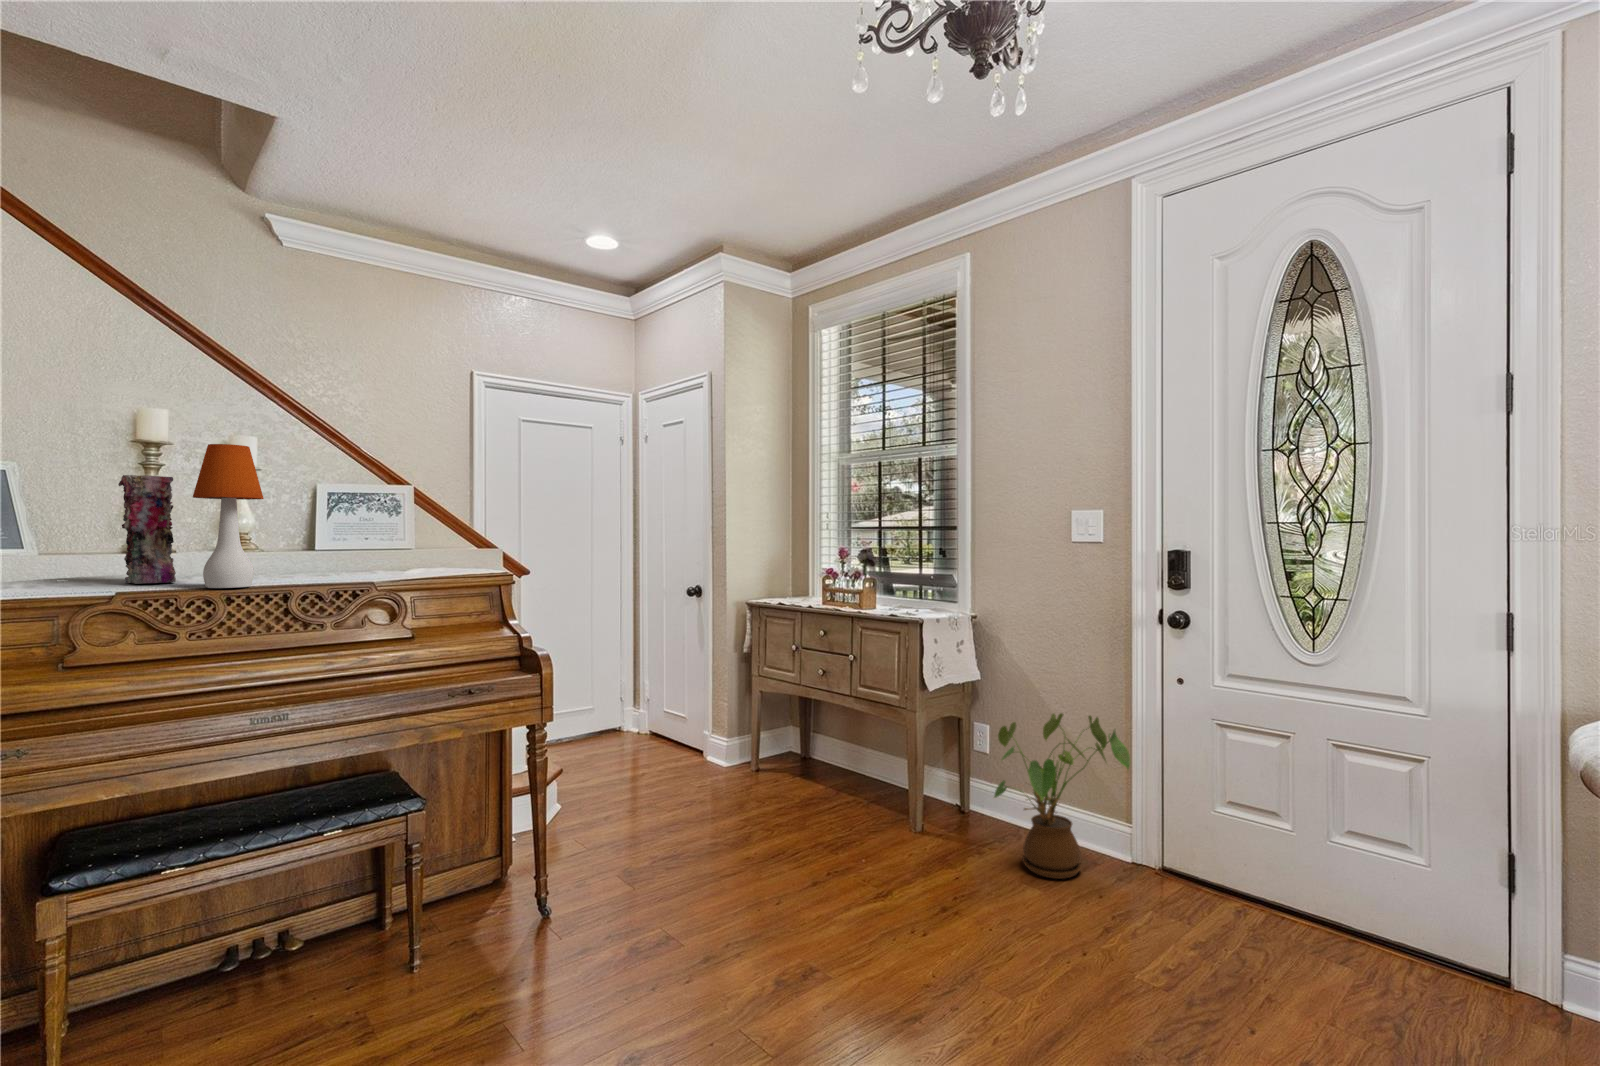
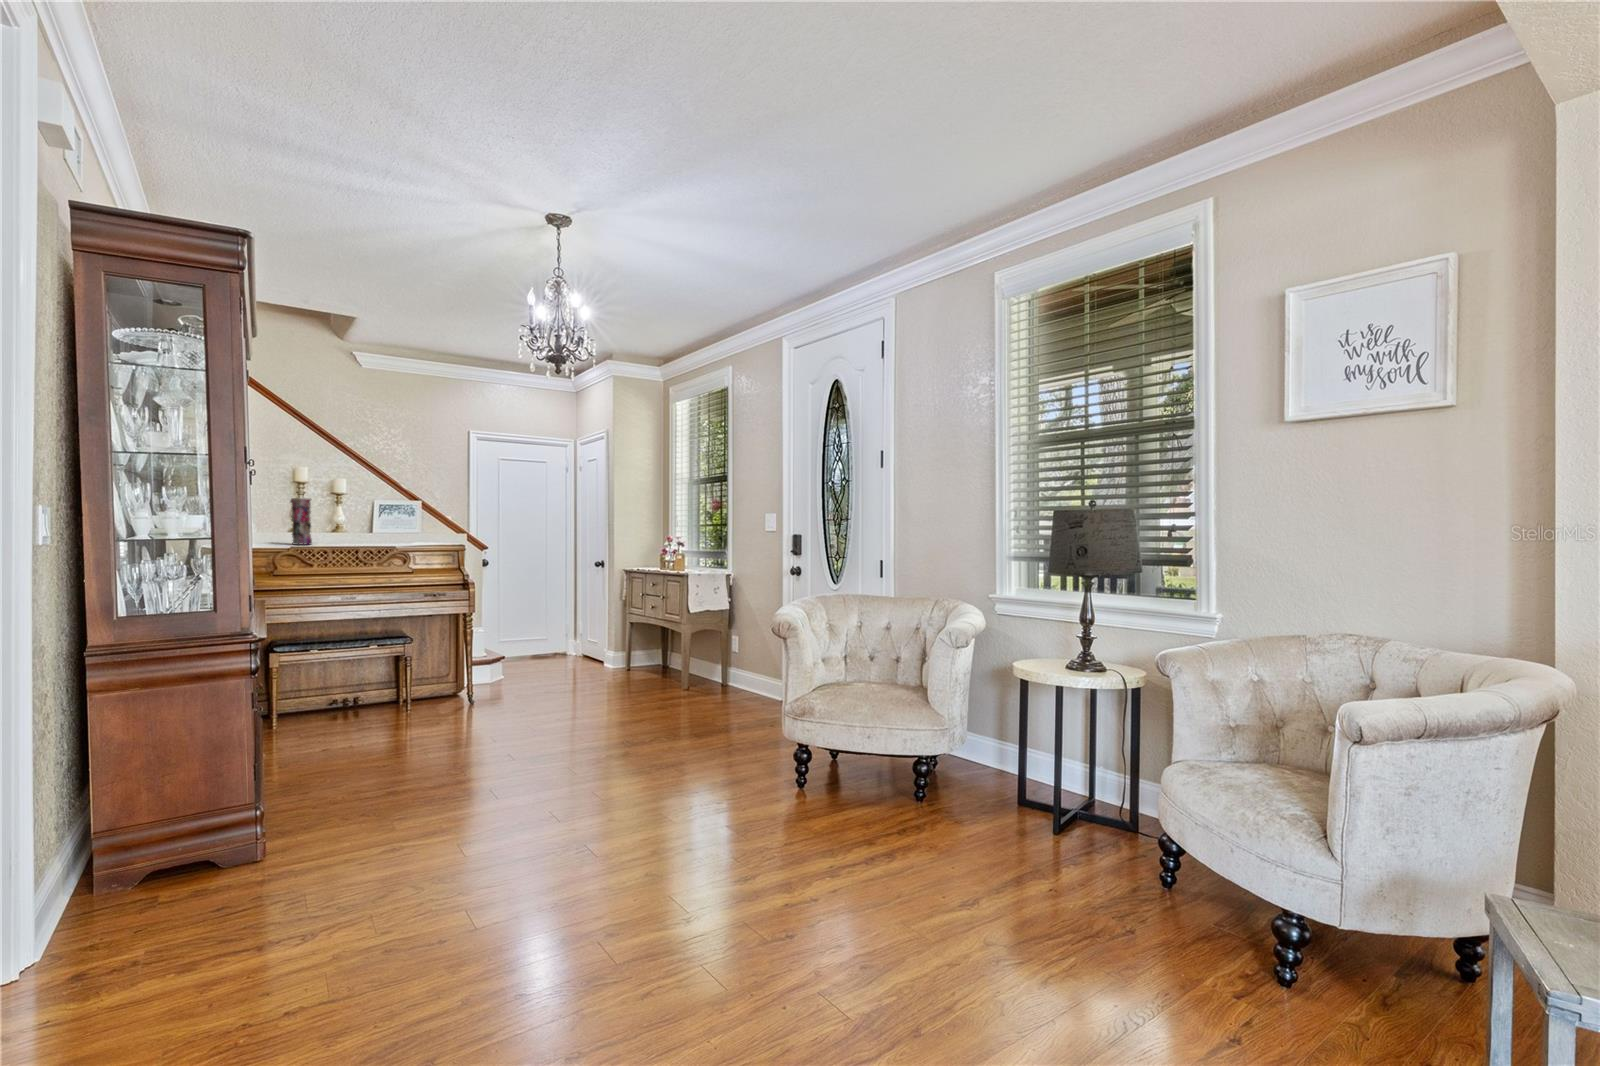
table lamp: present [193,444,264,588] -> none [319,485,348,547]
house plant: present [994,713,1131,879] -> none [701,620,767,703]

